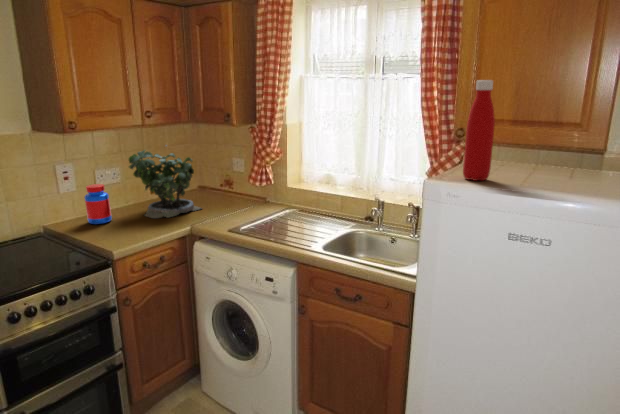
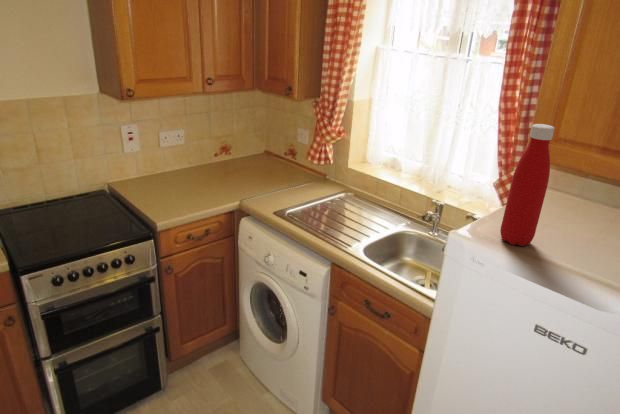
potted plant: present [129,145,201,218] -> none [188,113,259,189]
jar: present [84,184,112,224] -> none [145,149,170,188]

